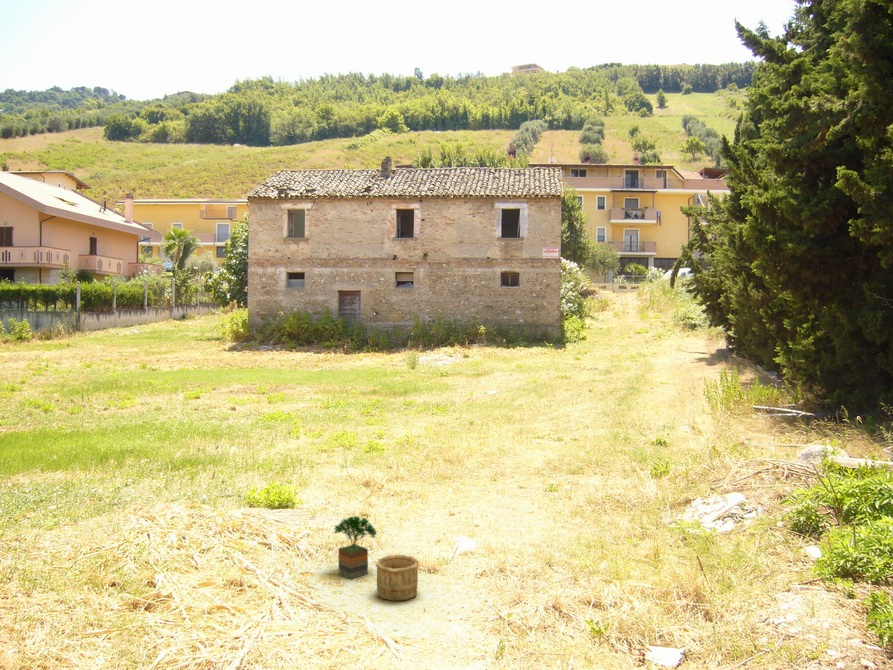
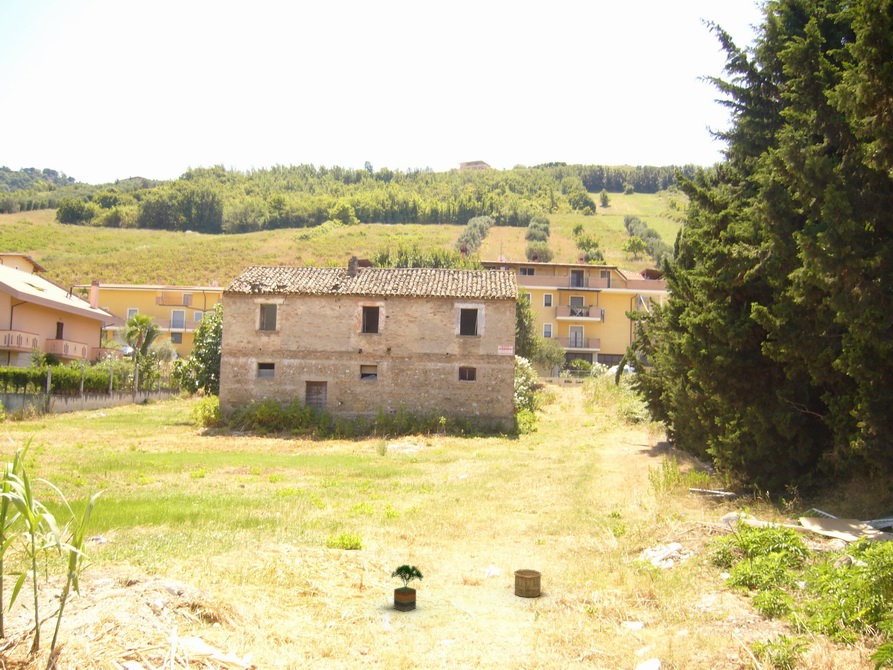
wooden bucket: present [376,555,419,601] -> present [514,569,541,597]

